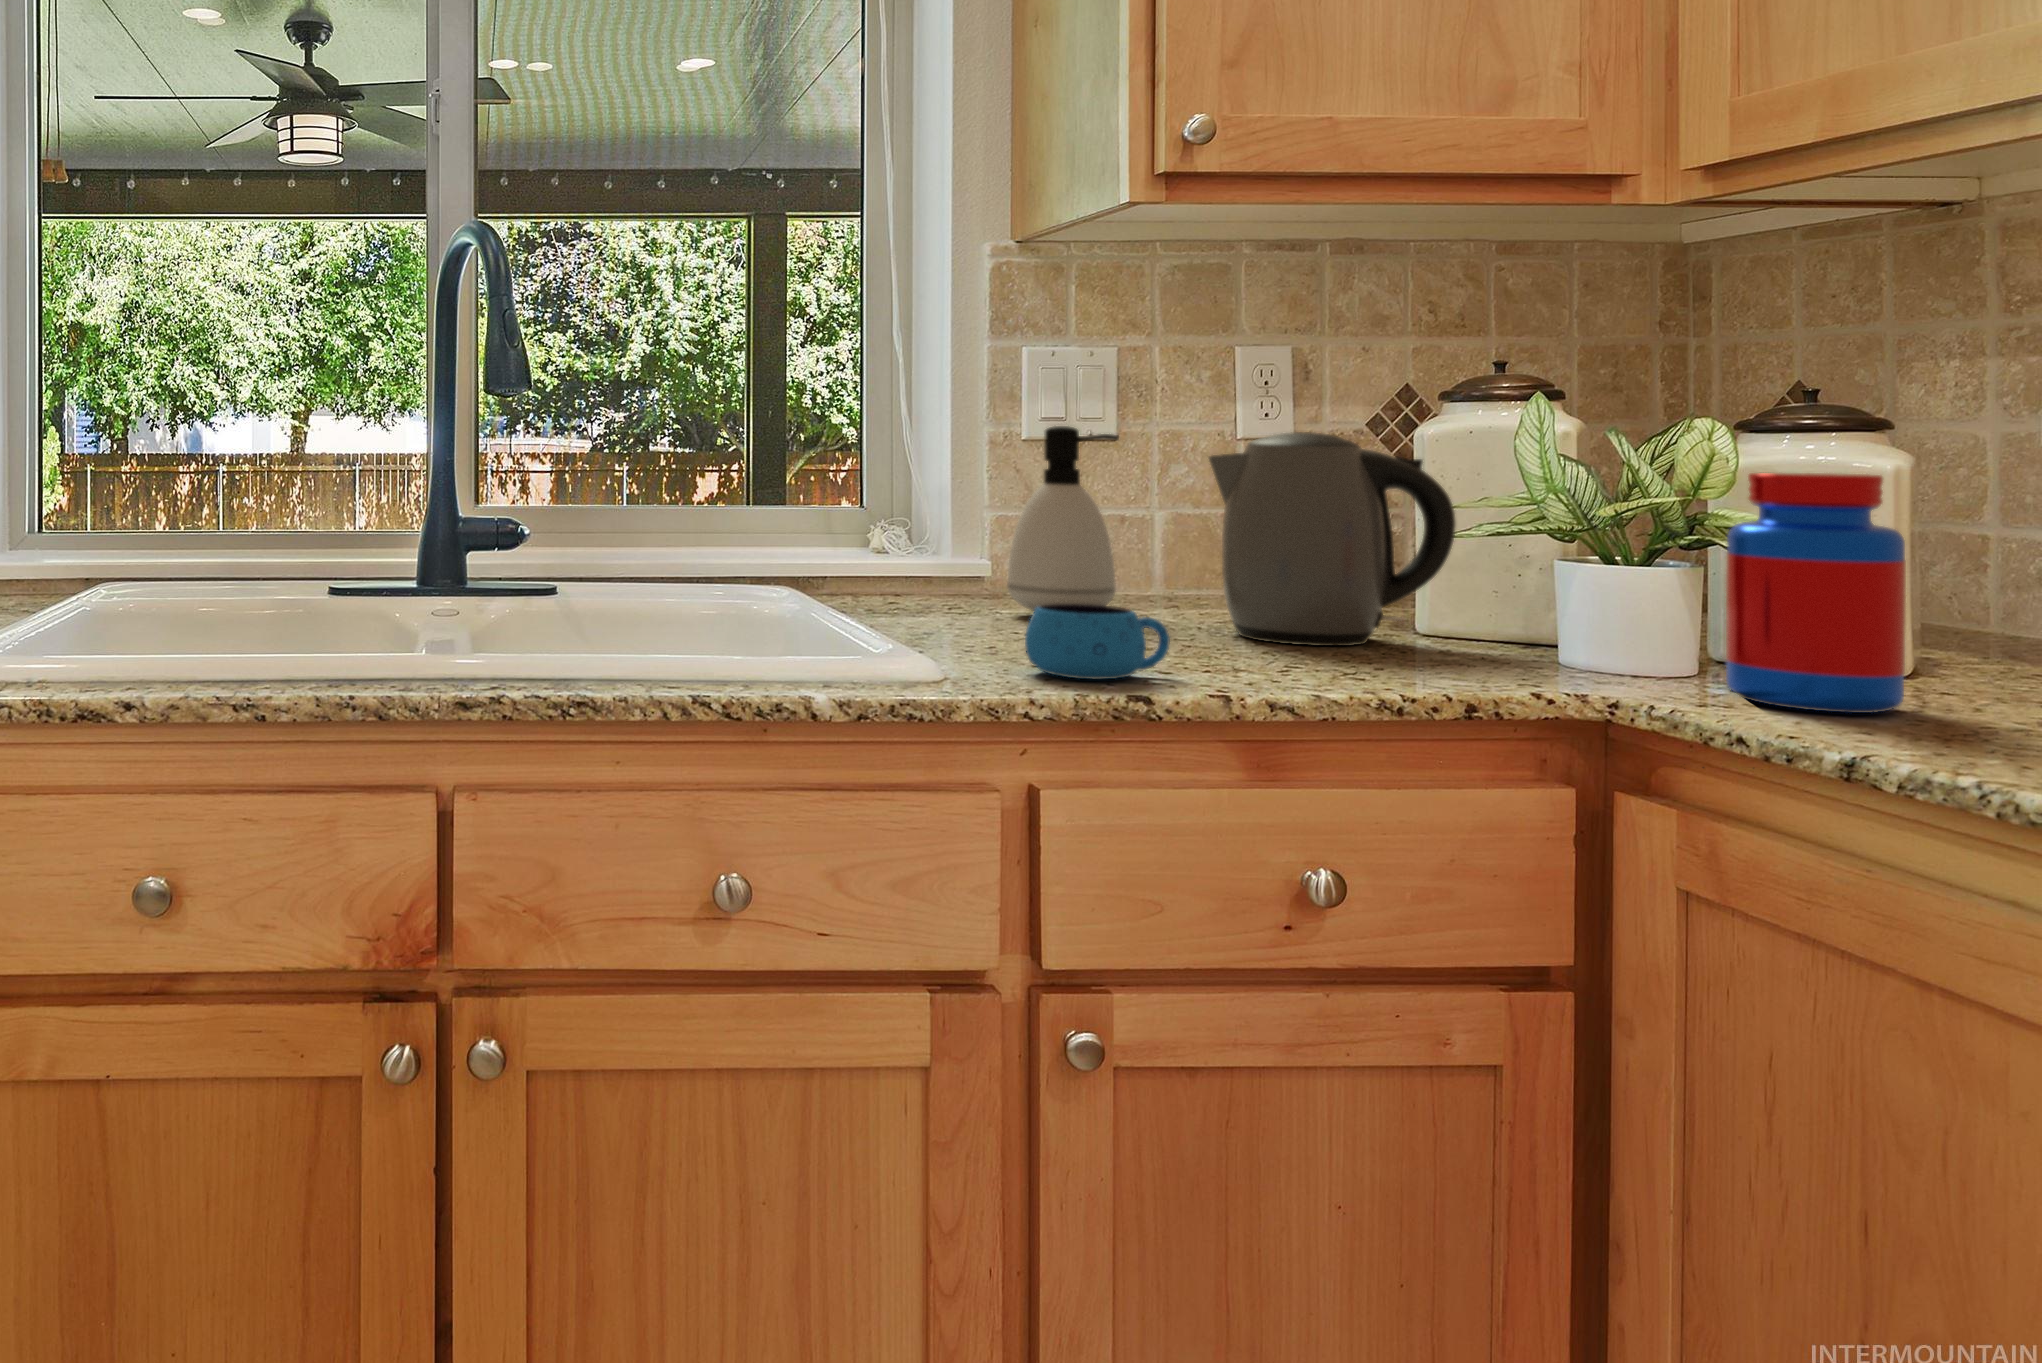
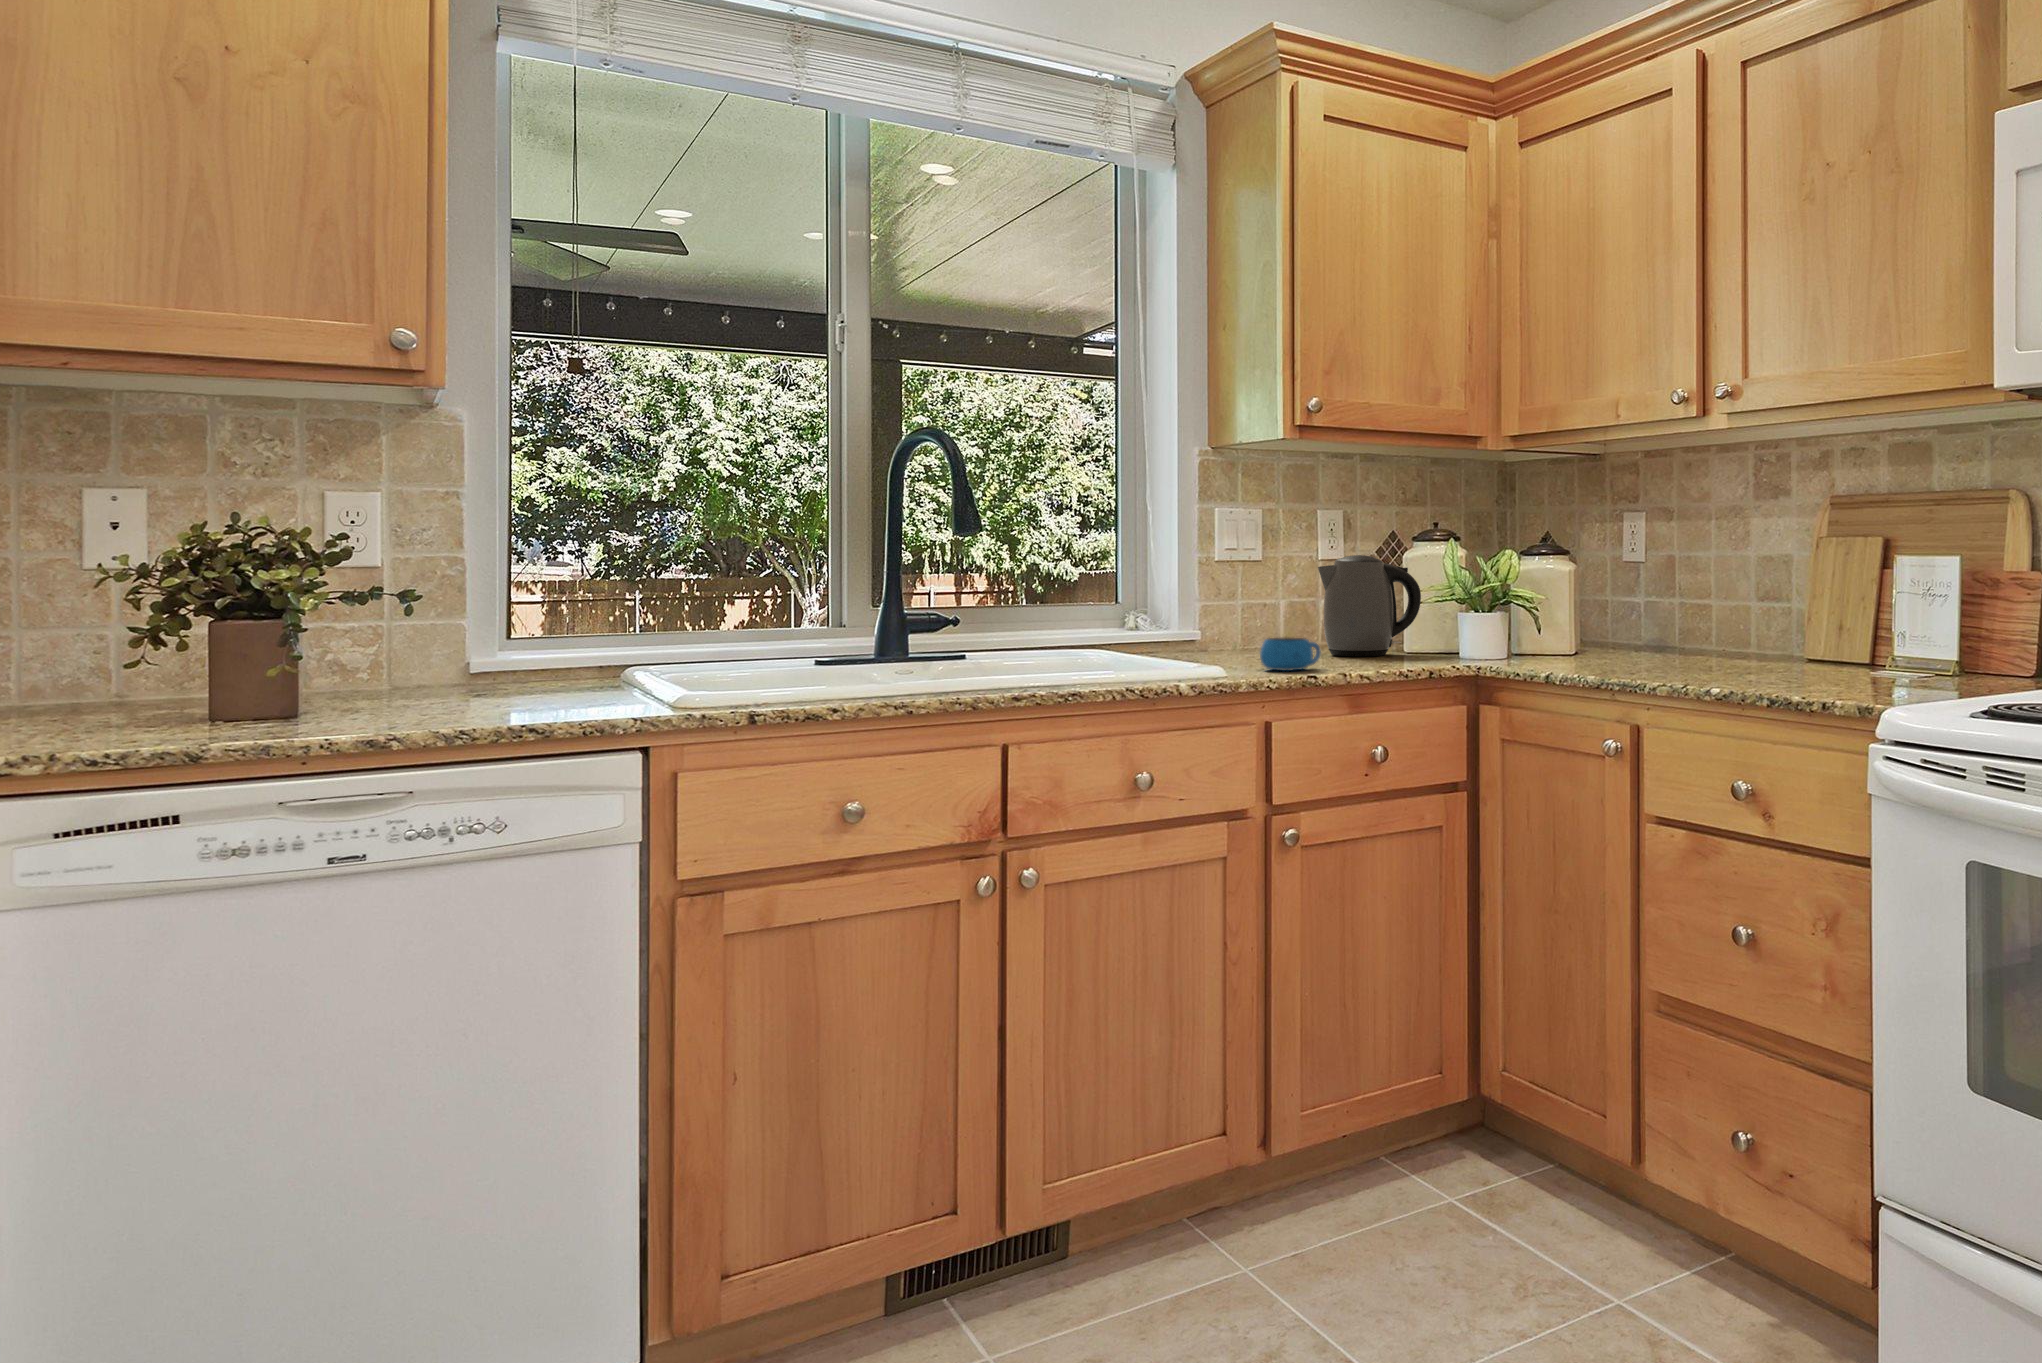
soap dispenser: present [1007,426,1119,611] -> none [1213,551,1270,652]
jar: present [1726,472,1906,713] -> none [1518,572,1571,665]

